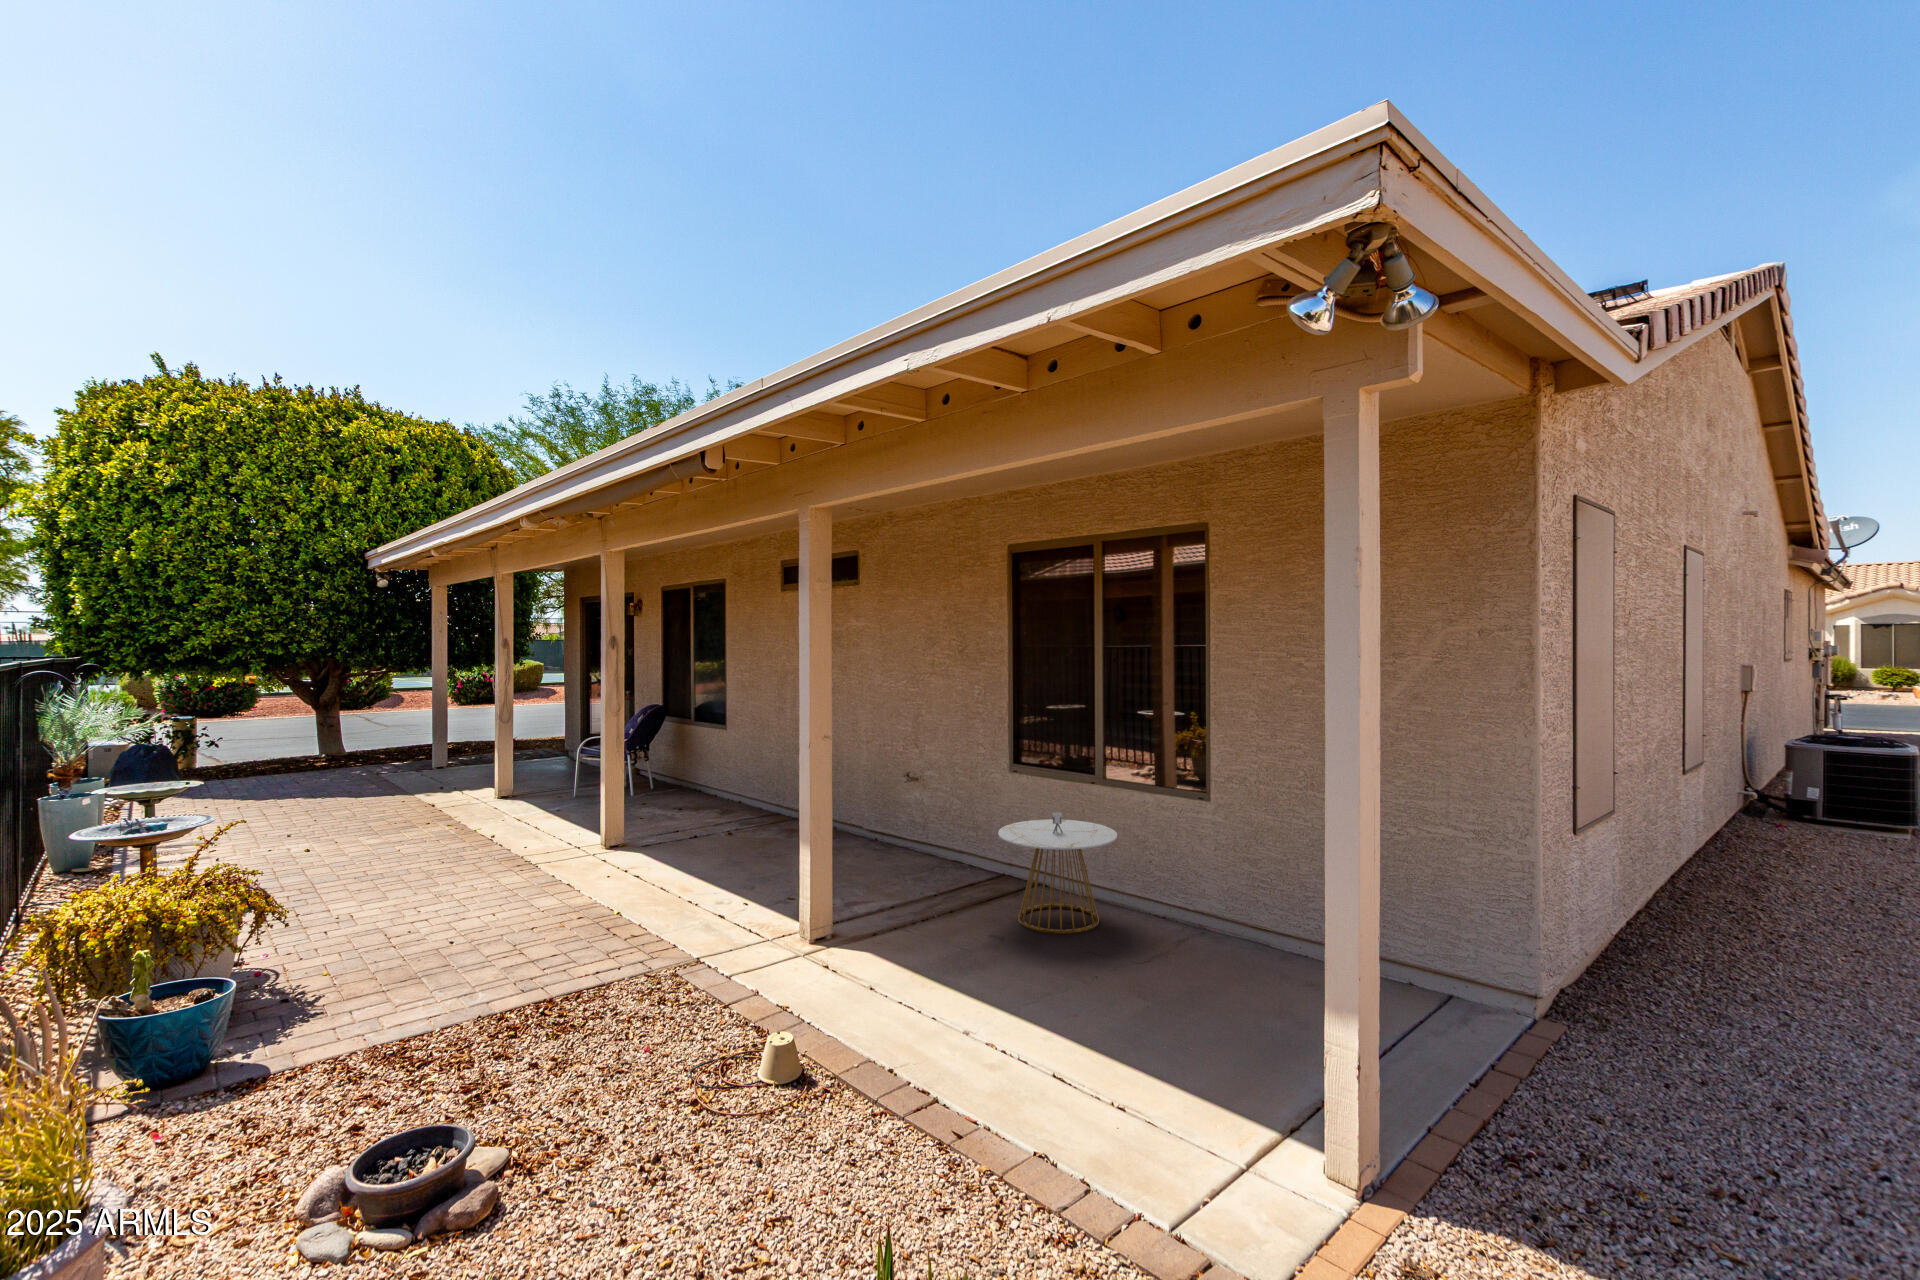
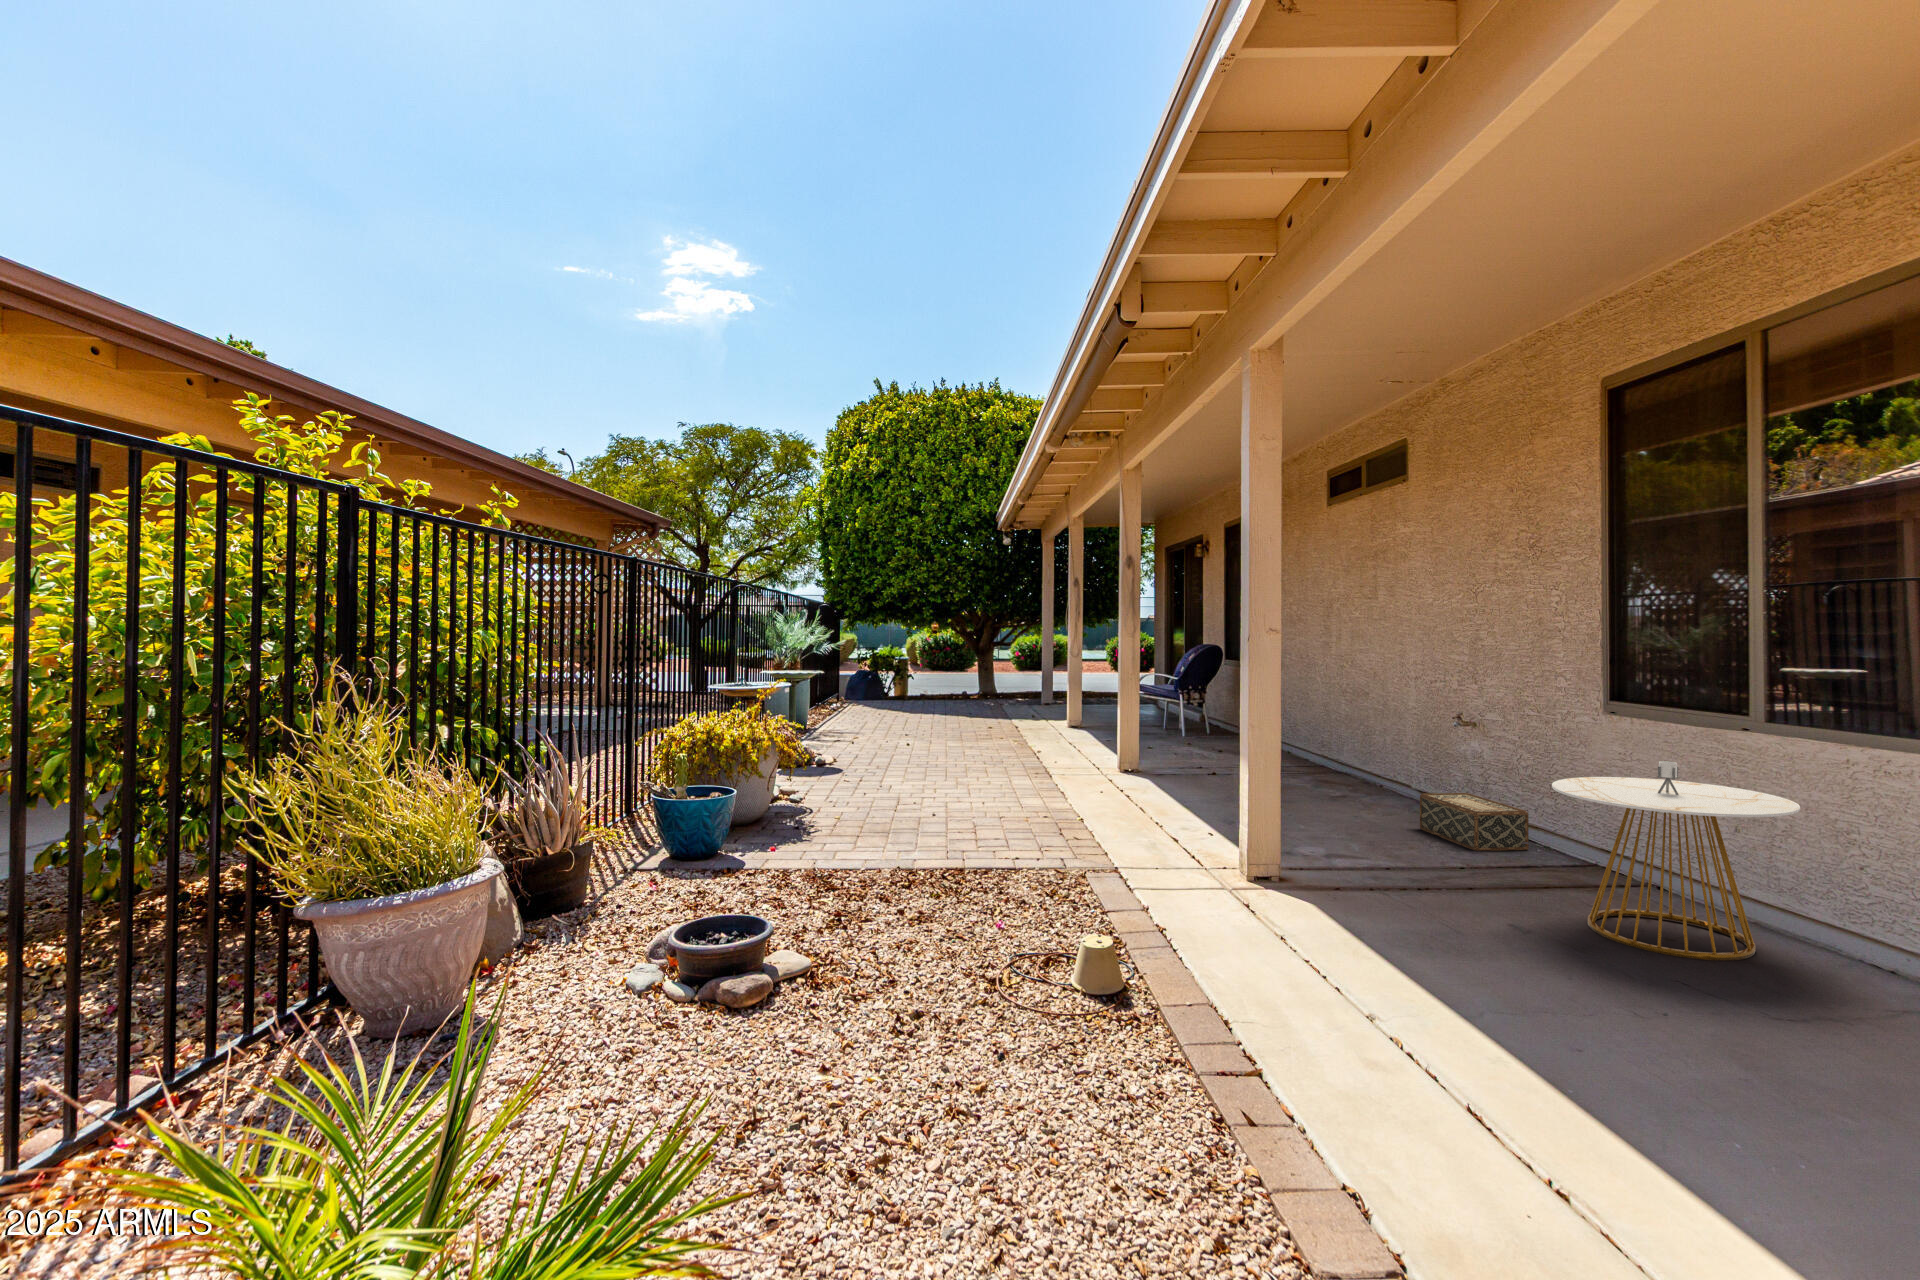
woven basket: none [882,831,955,876] -> present [1420,793,1529,851]

